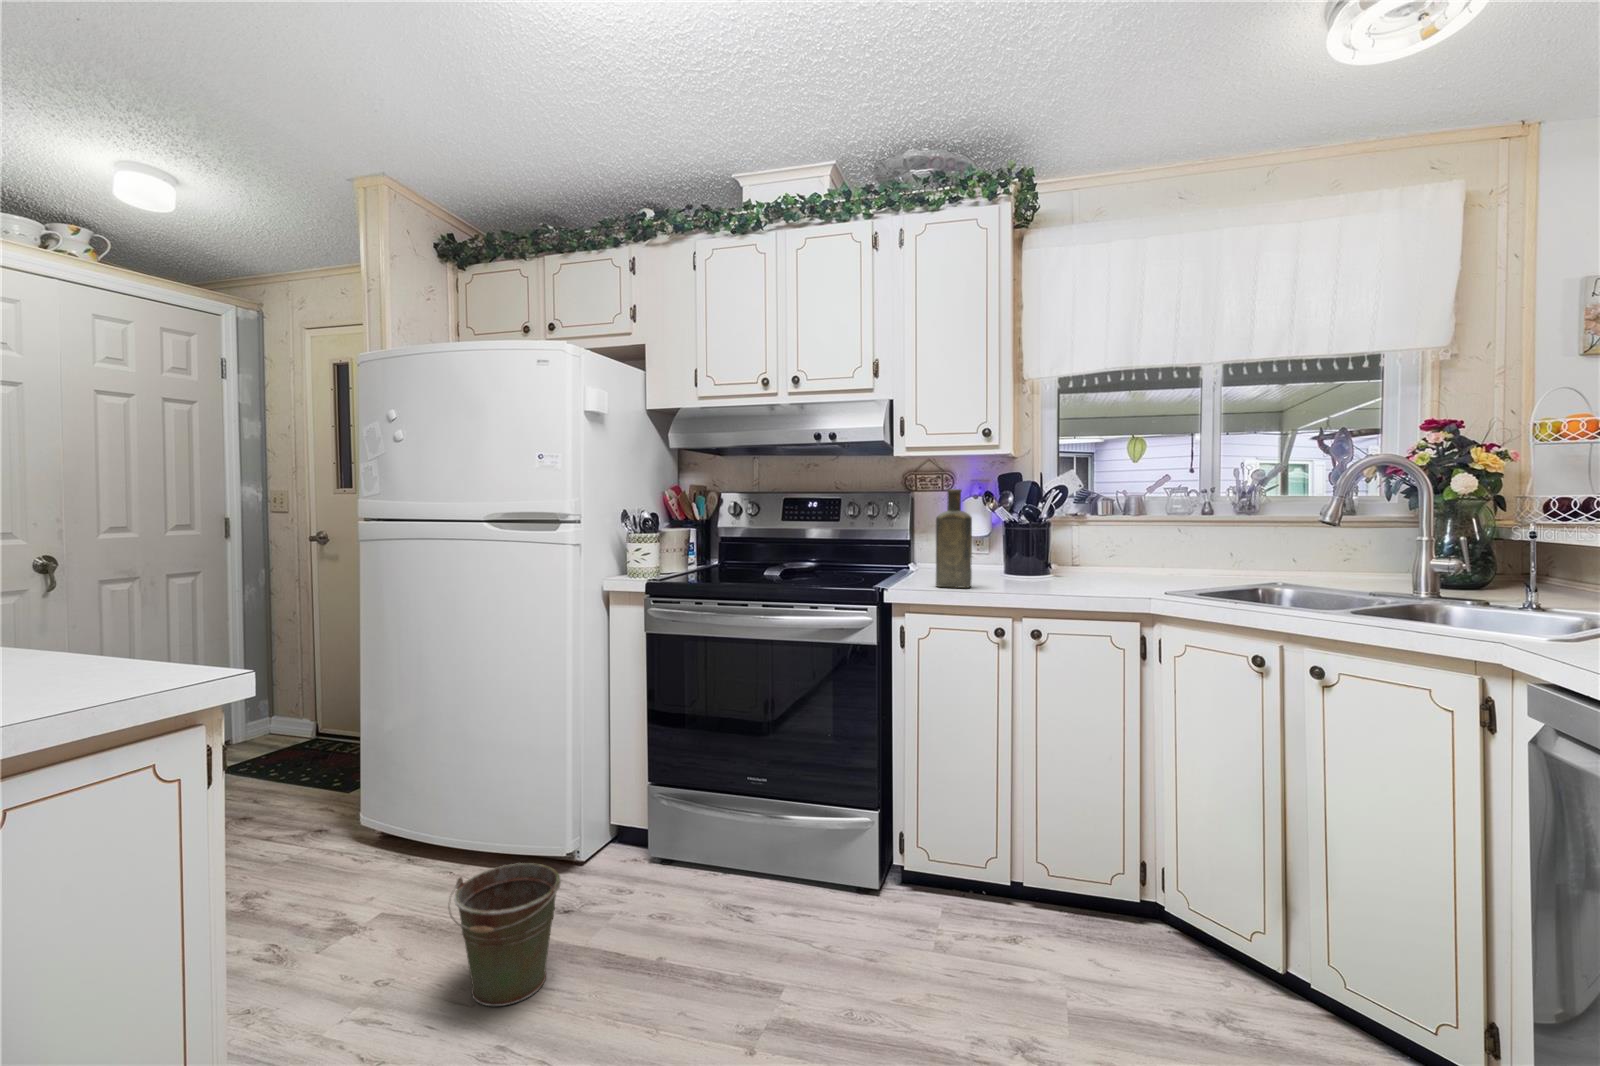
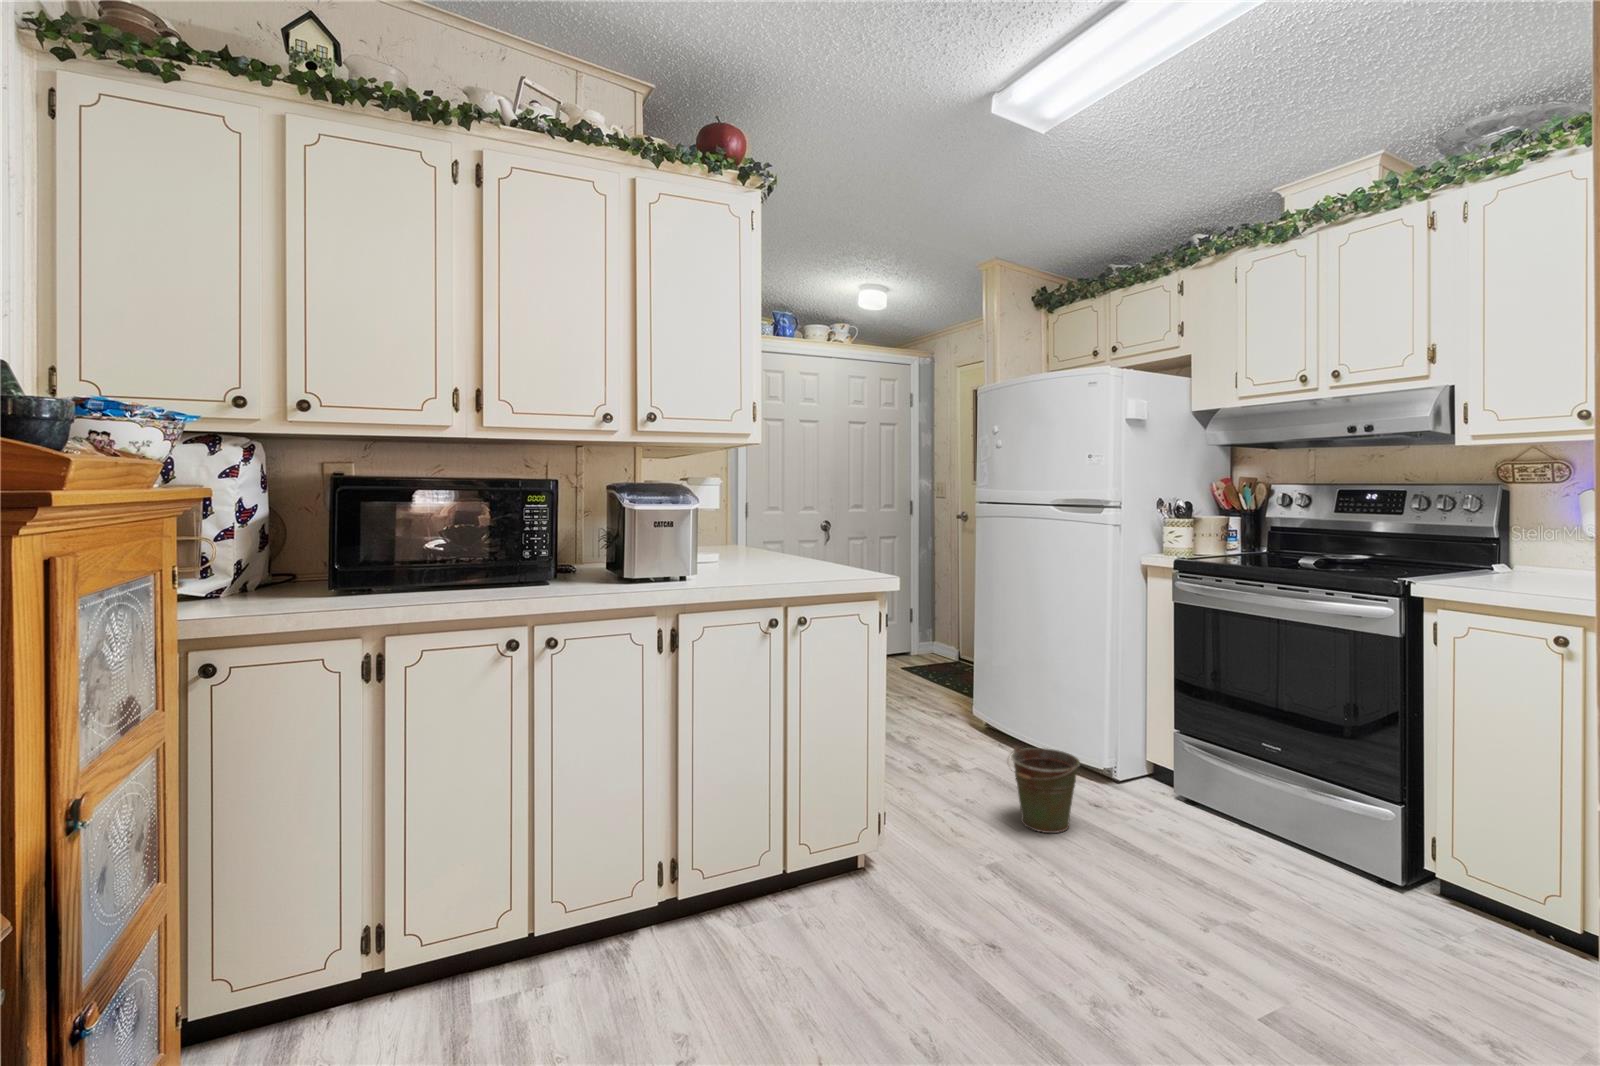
bottle: present [936,489,972,588] -> none [1480,482,1535,588]

